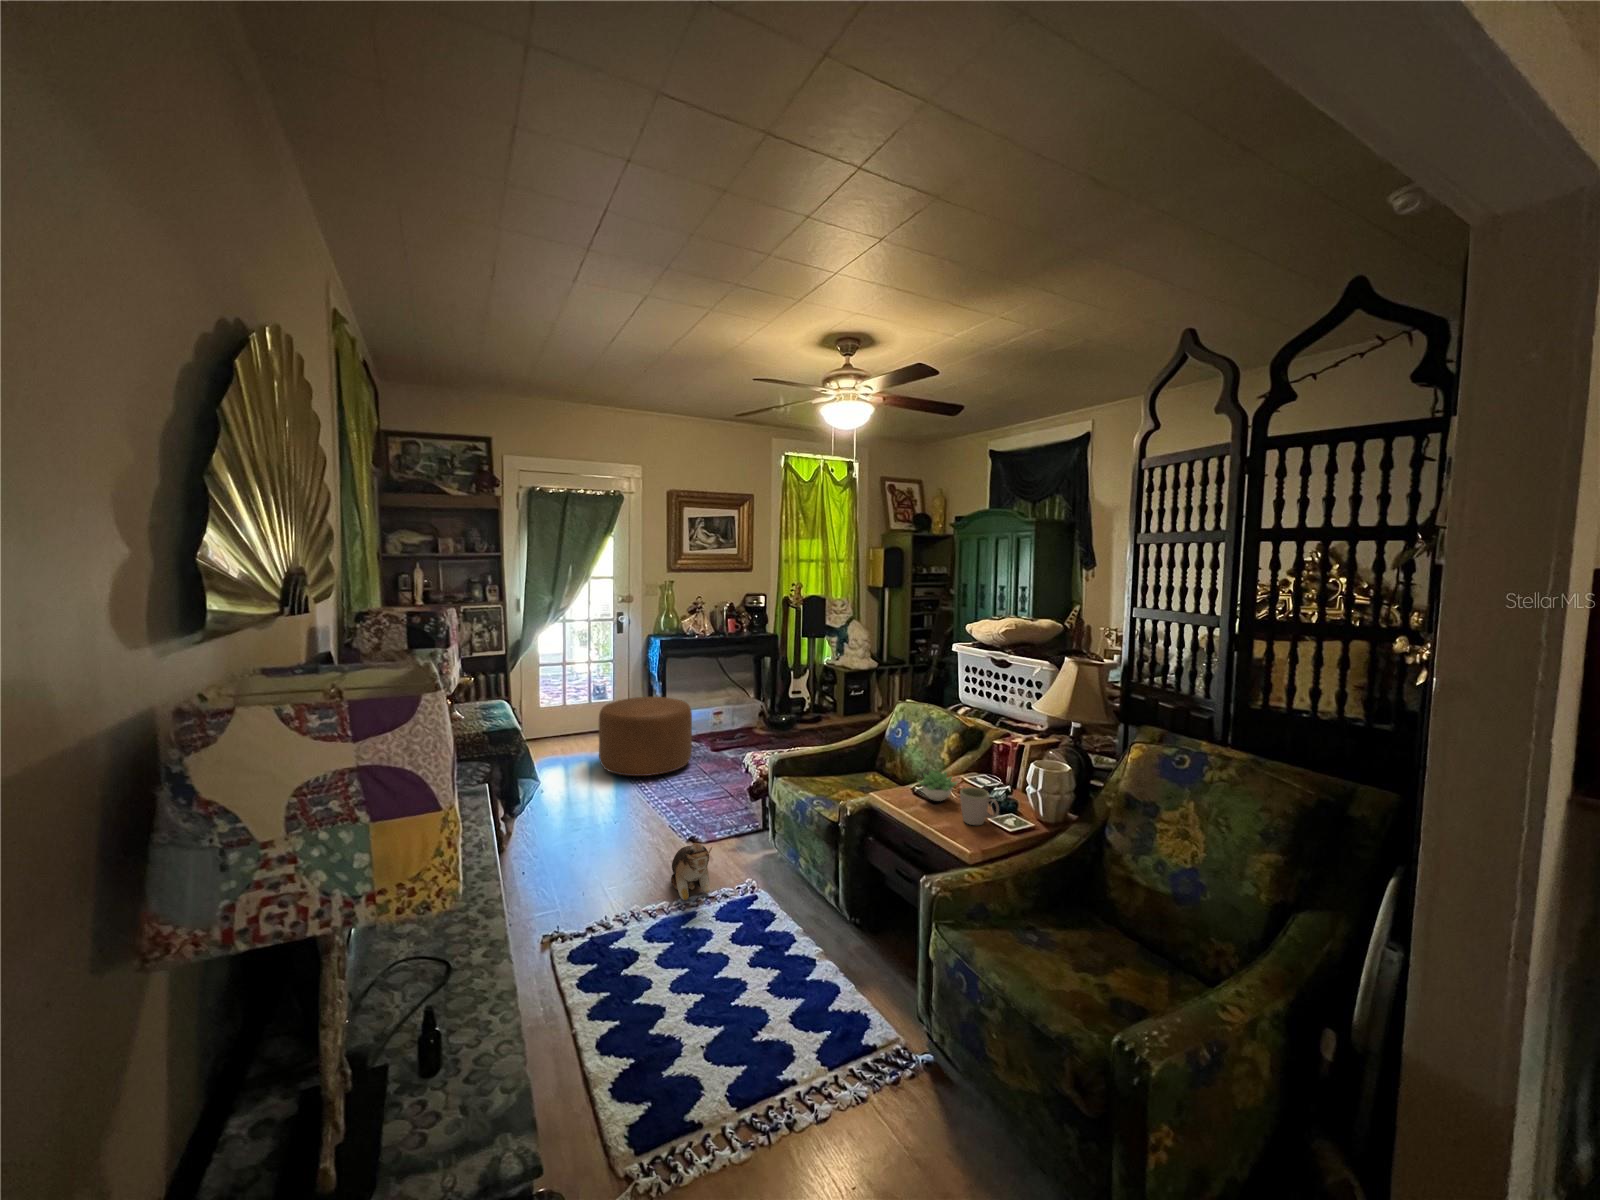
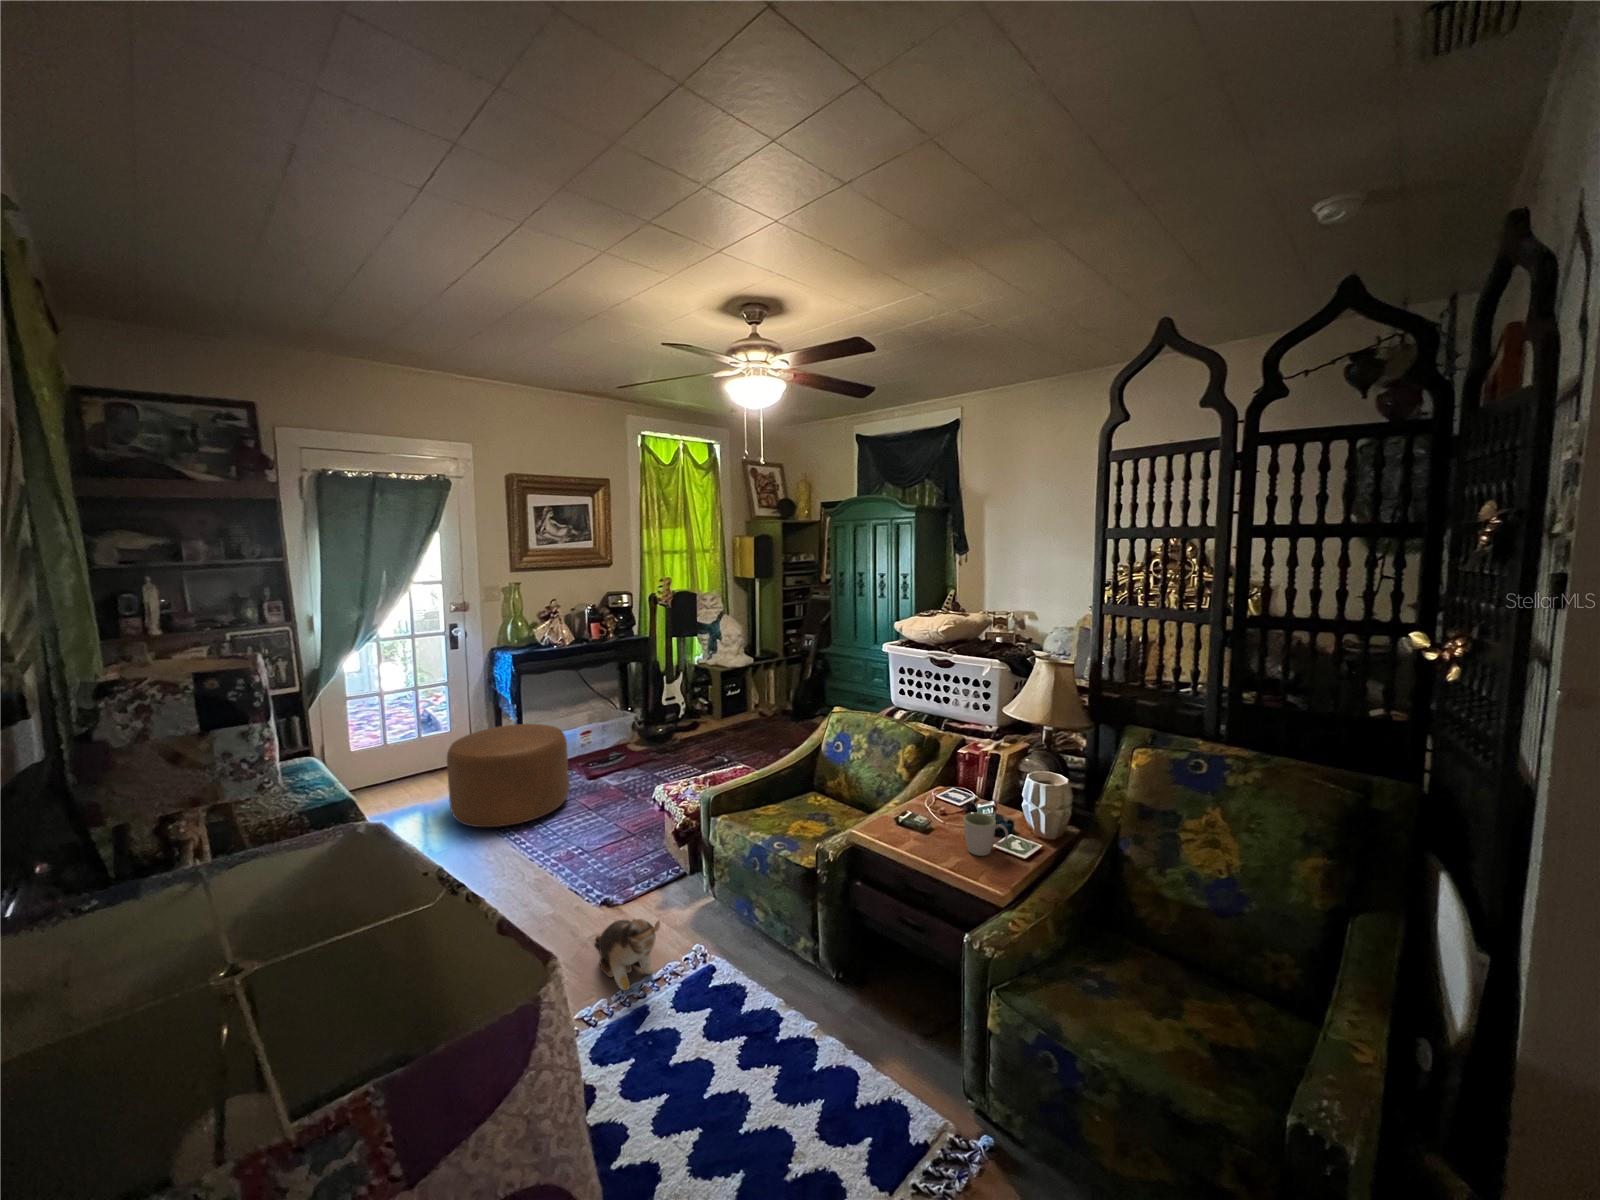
succulent plant: present [918,770,957,801] -> none [903,794,946,830]

